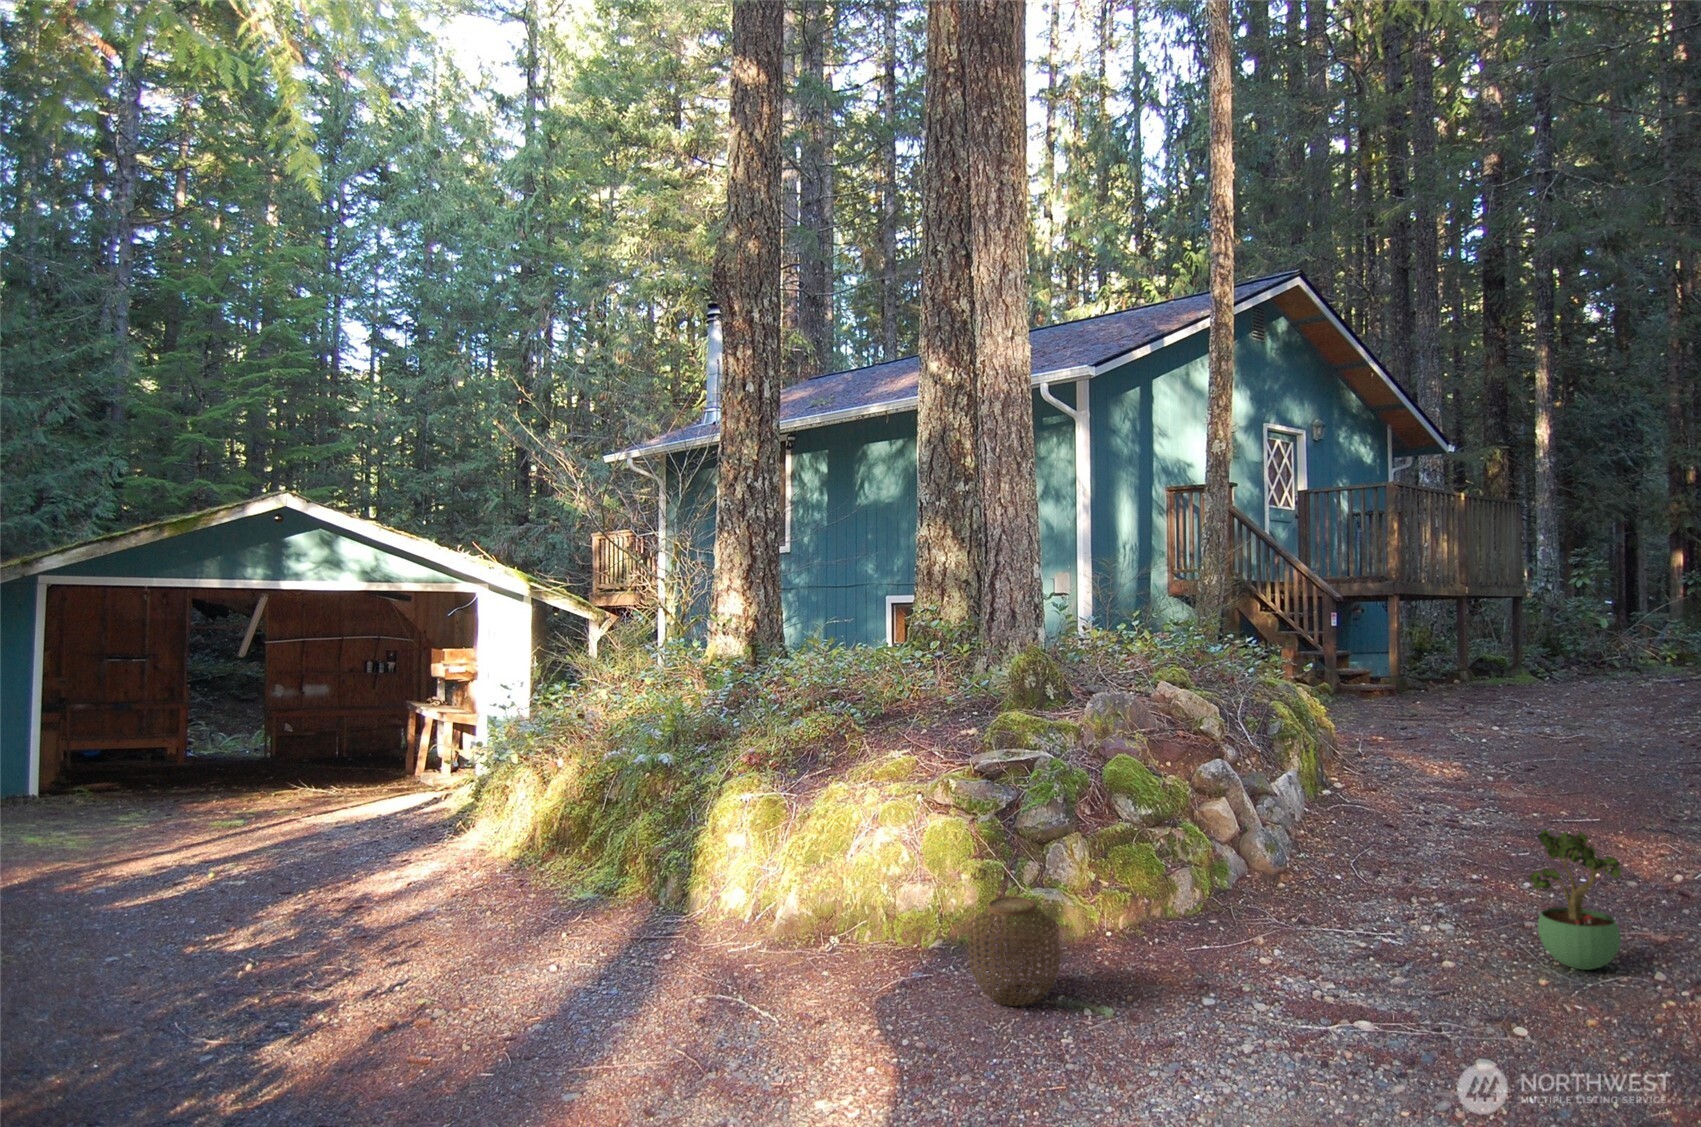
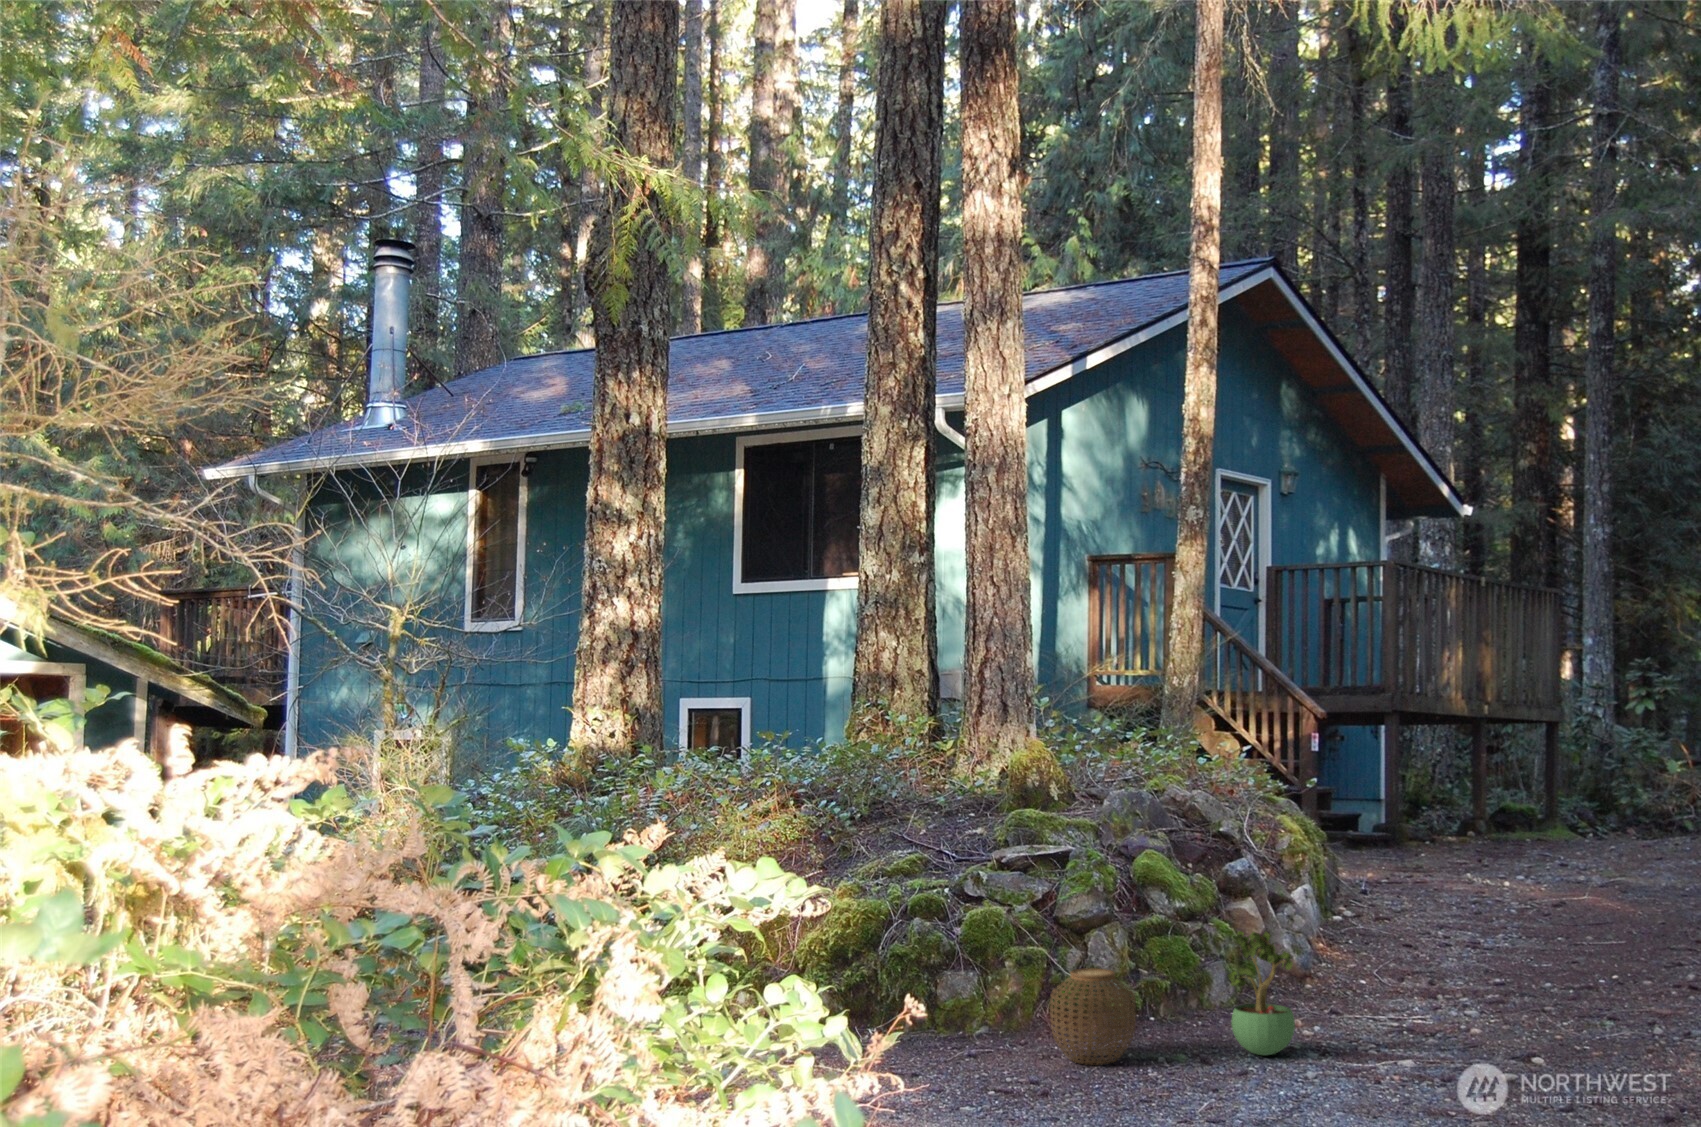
potted plant: present [1528,830,1621,970] -> present [1228,931,1295,1055]

